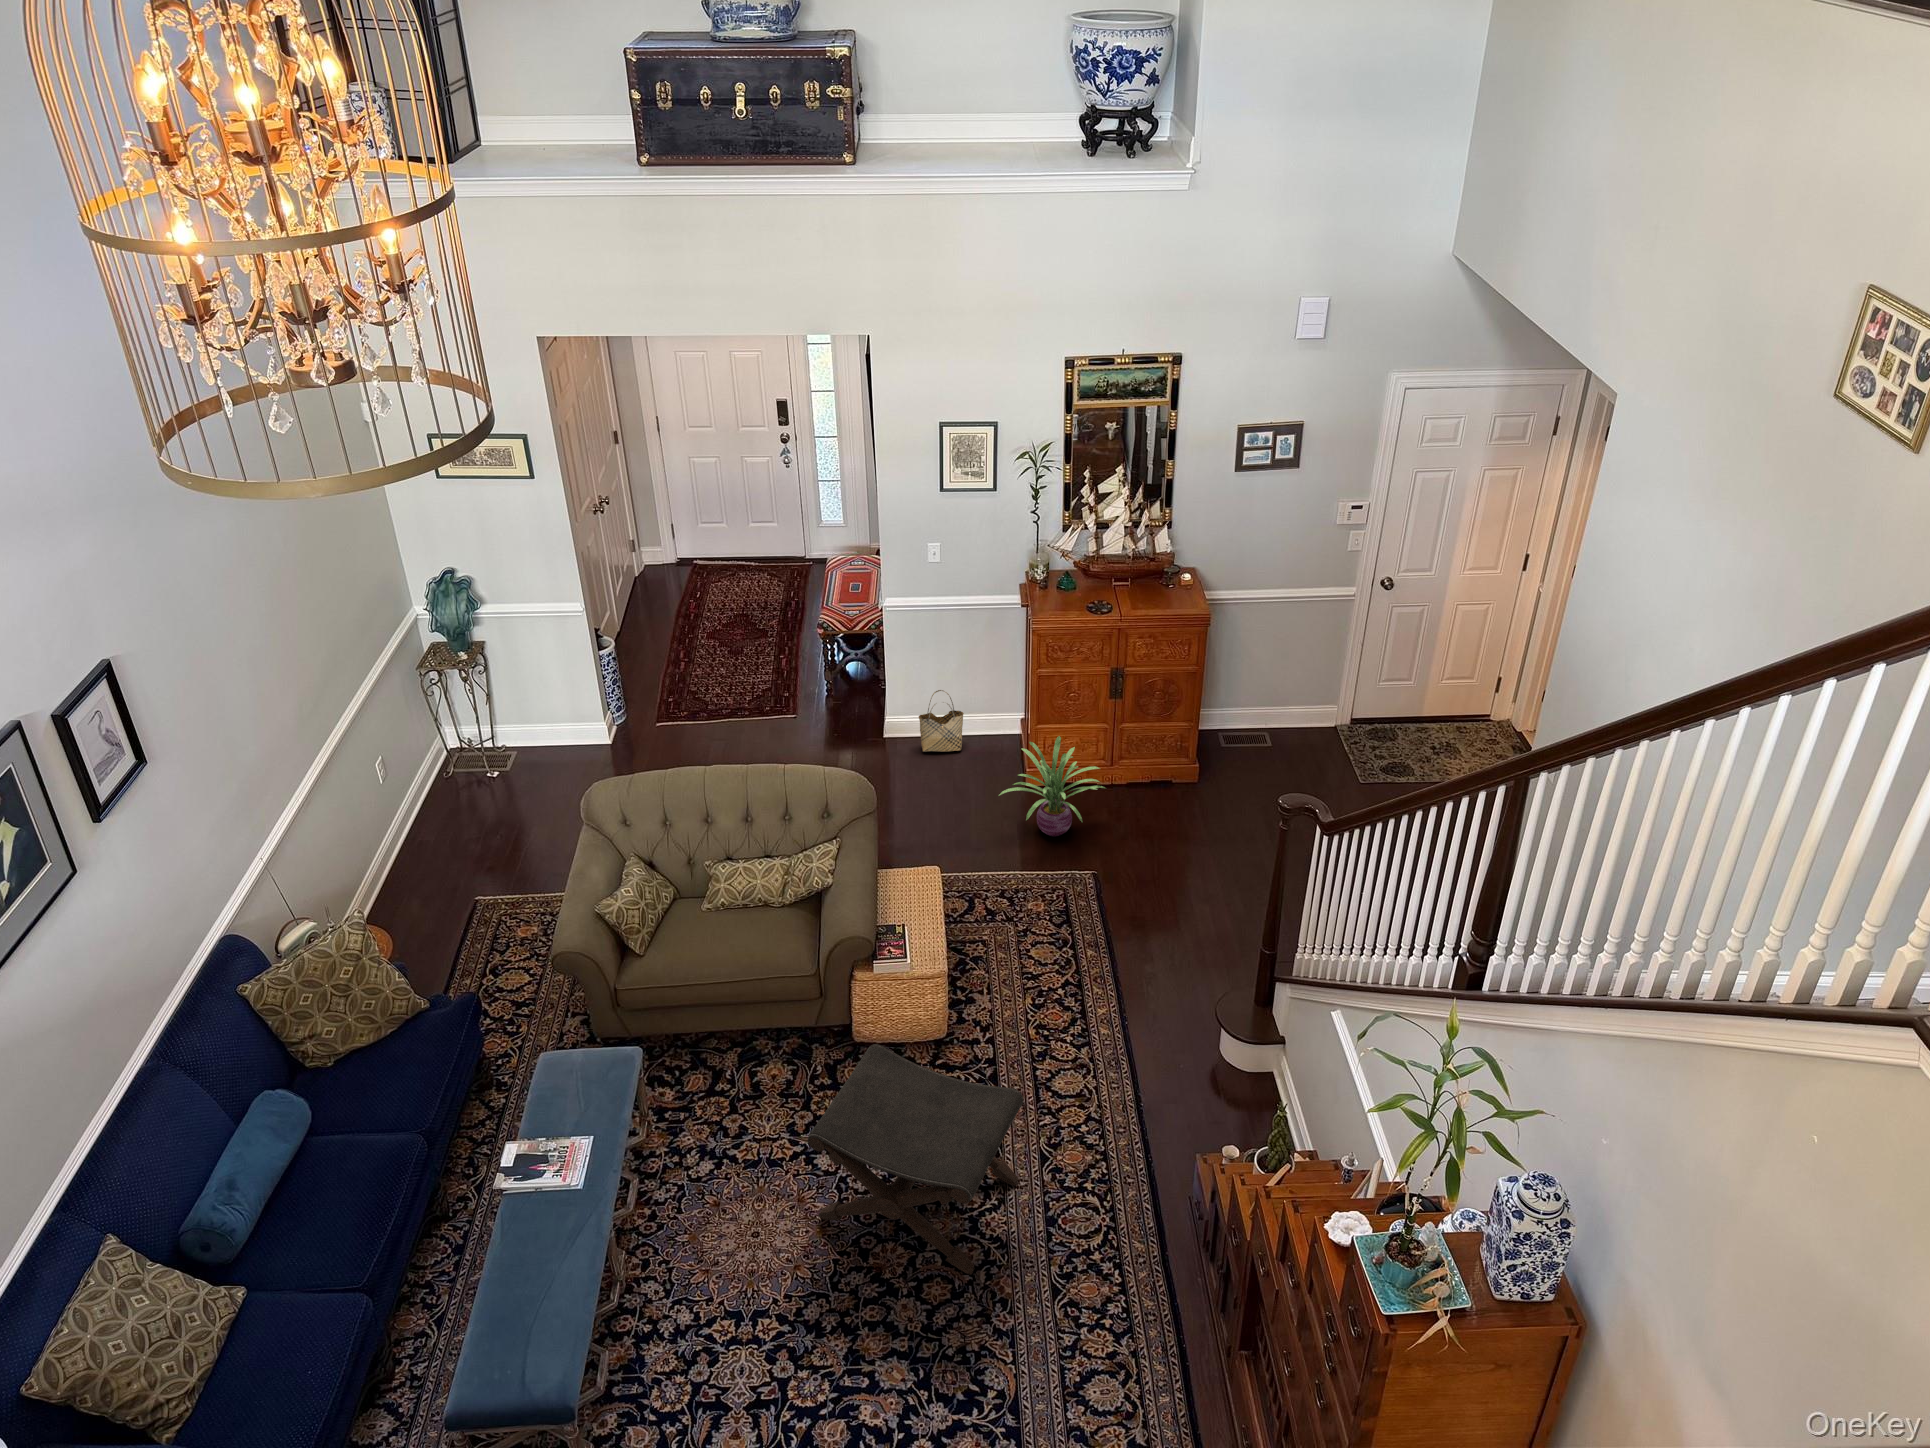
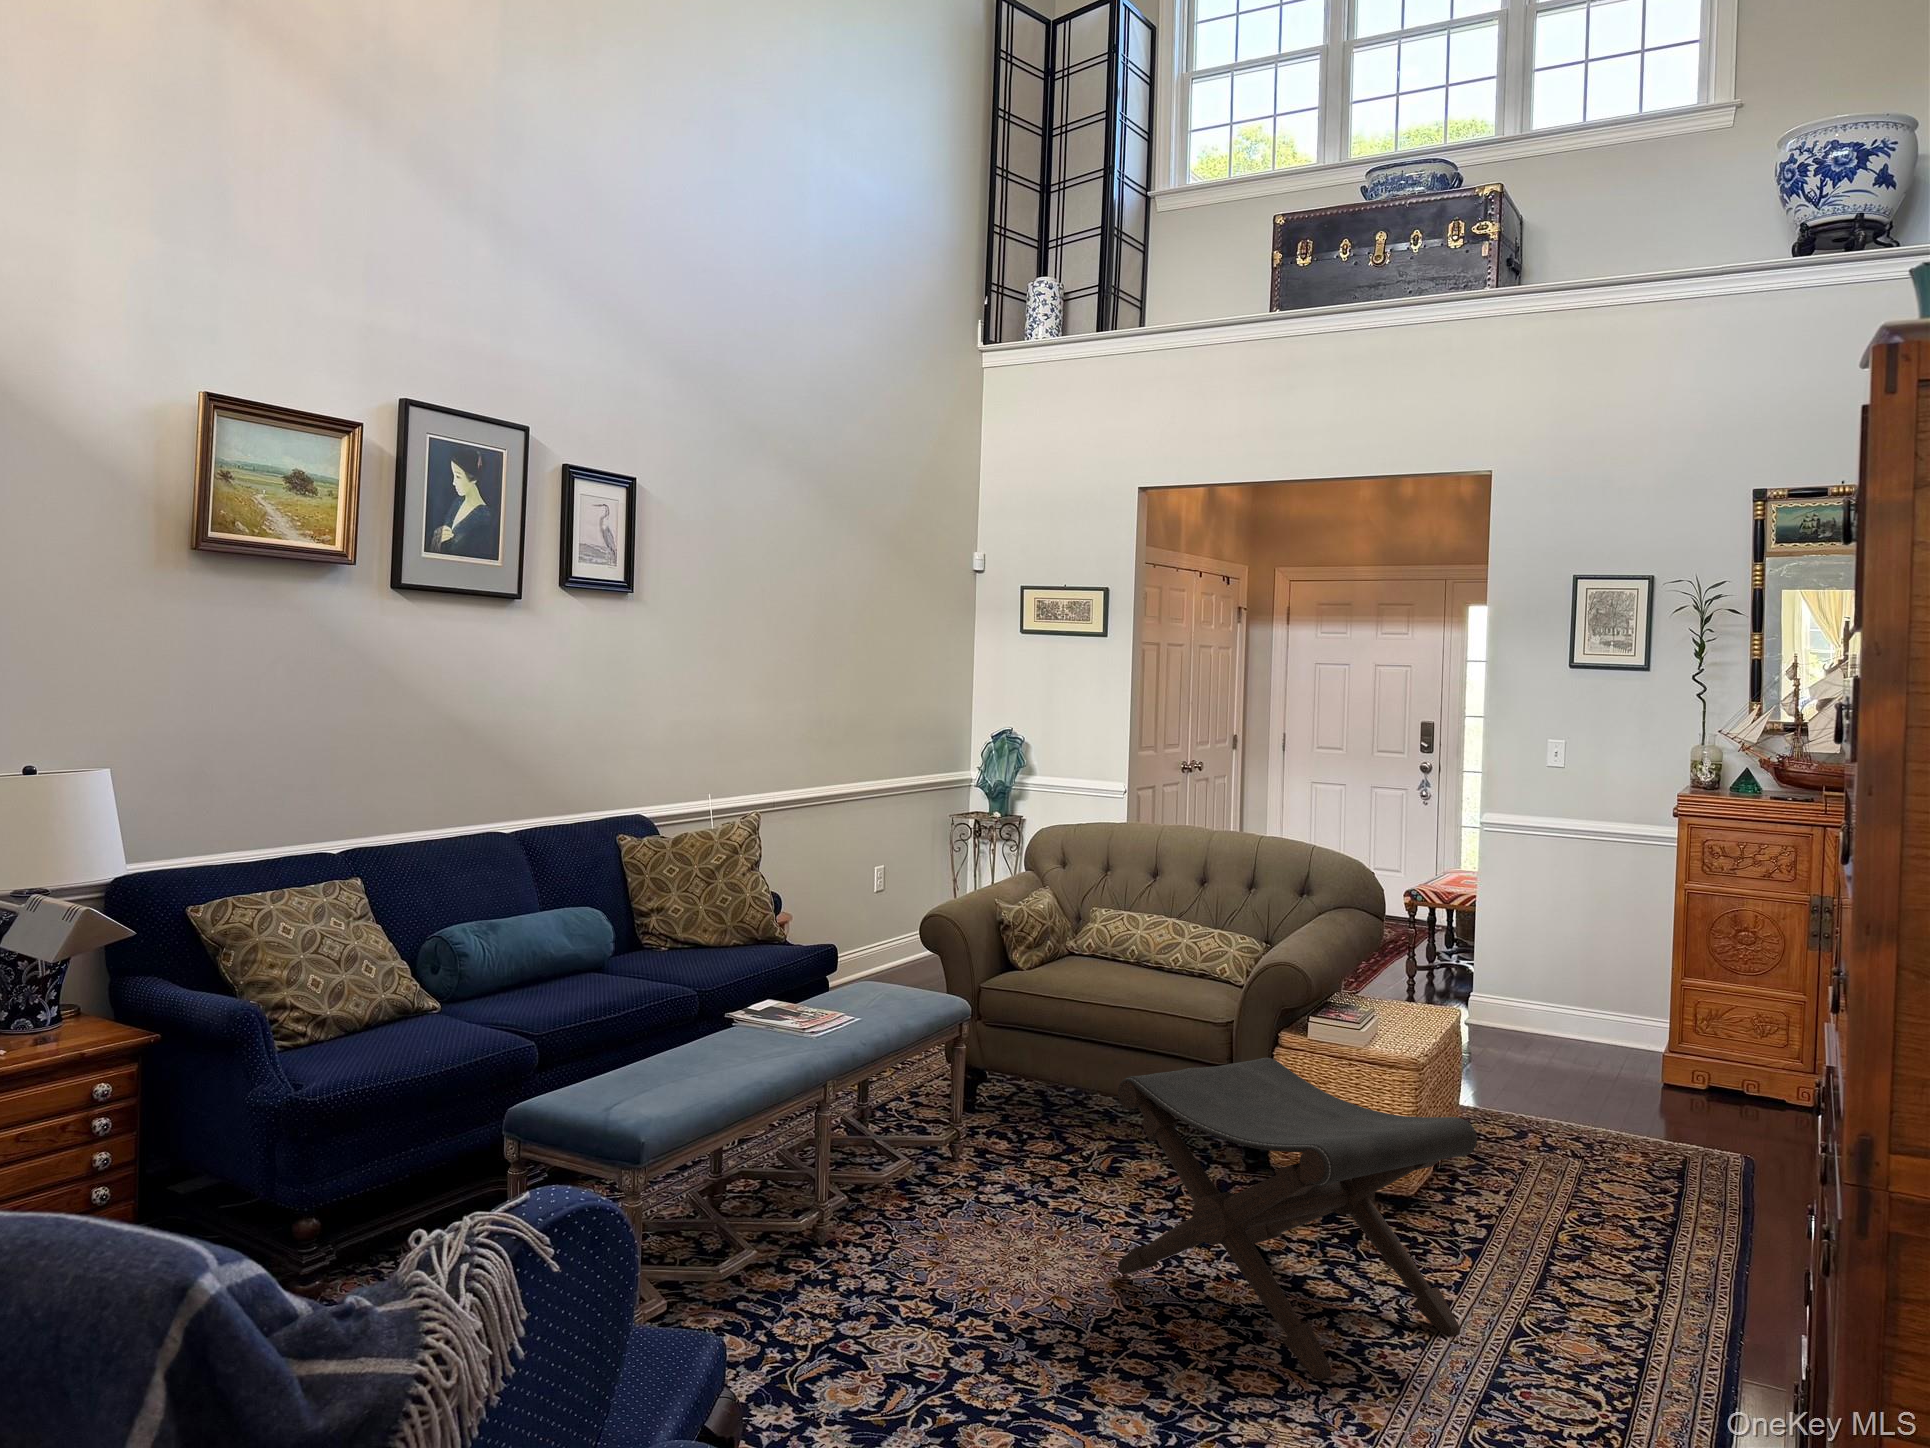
woven basket: present [919,690,964,752] -> none [1509,960,1578,1050]
decorative plant: present [999,736,1104,836] -> none [1595,962,1786,1123]

